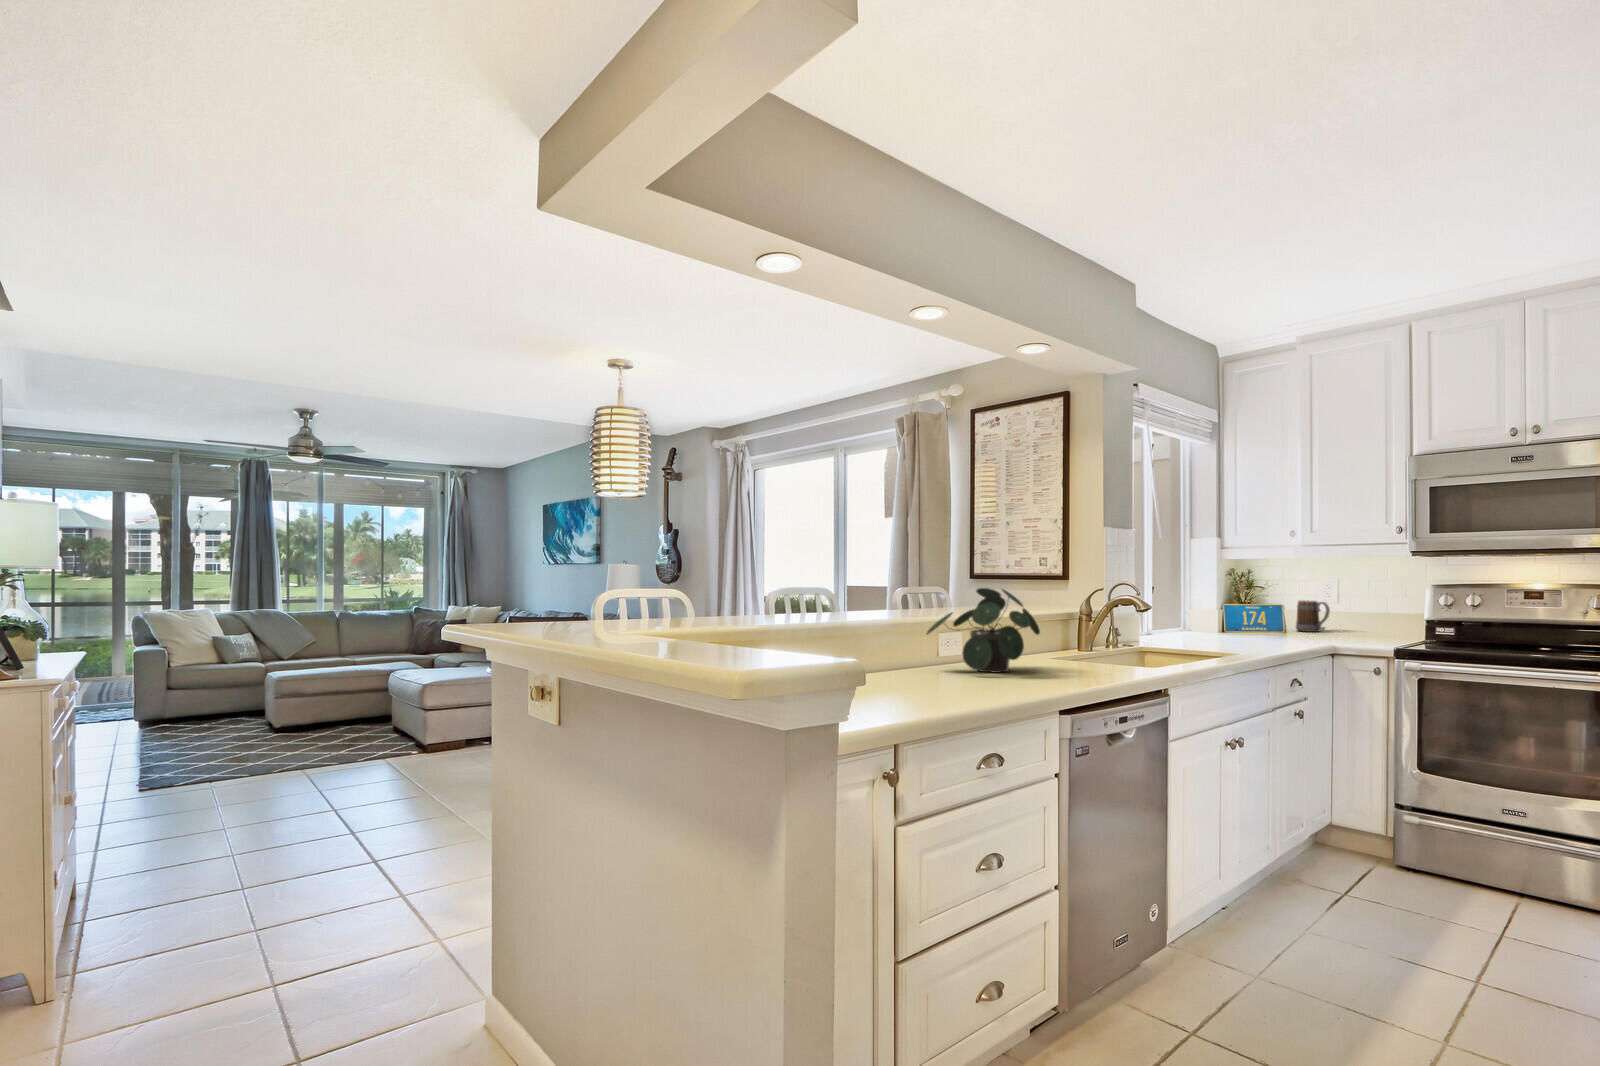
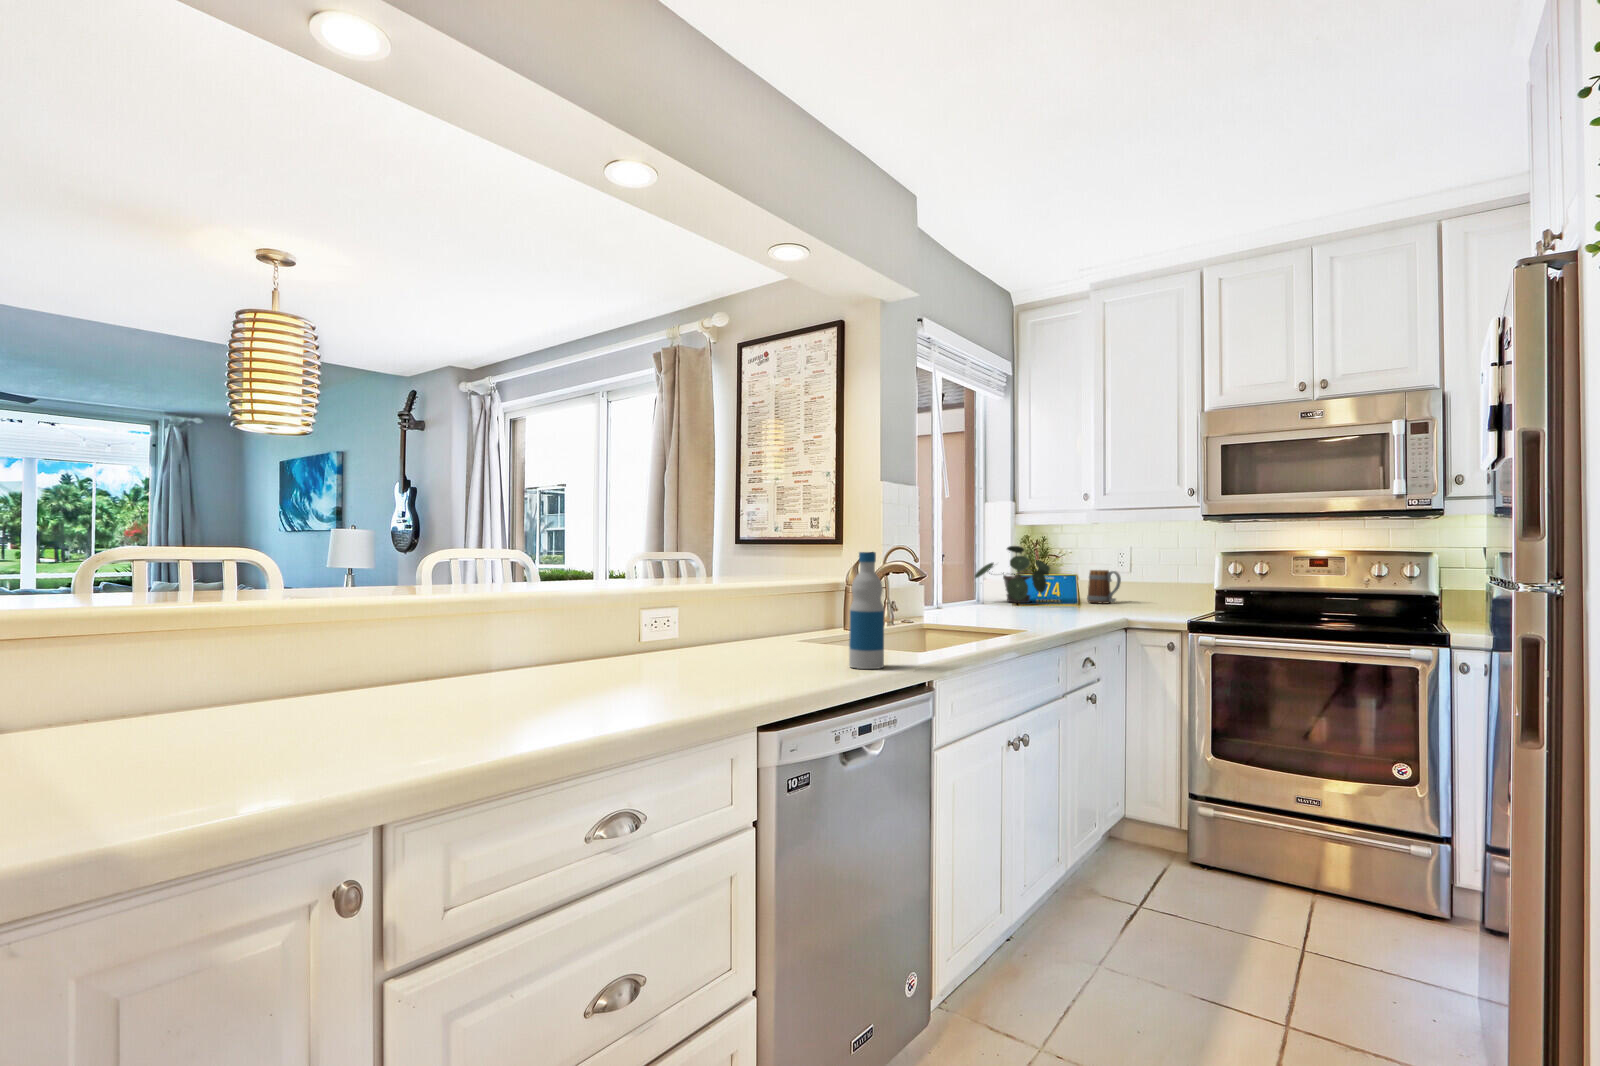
potted plant: present [927,588,1040,673] -> present [975,546,1050,603]
bottle: none [1102,592,1130,678] -> present [849,552,884,669]

